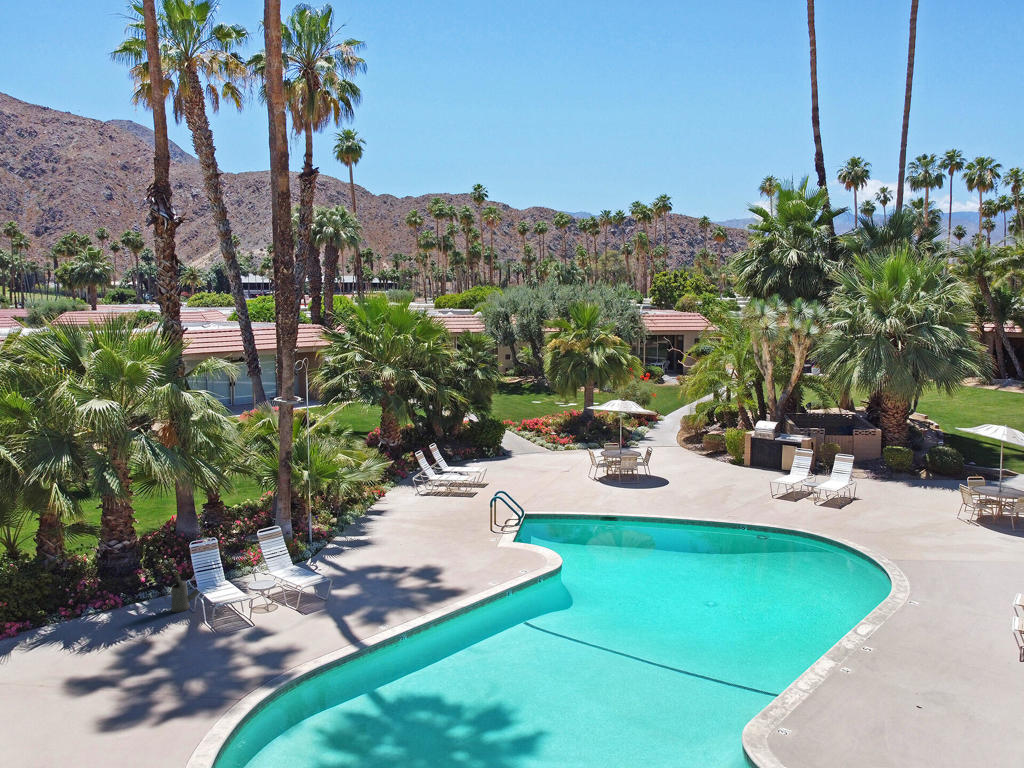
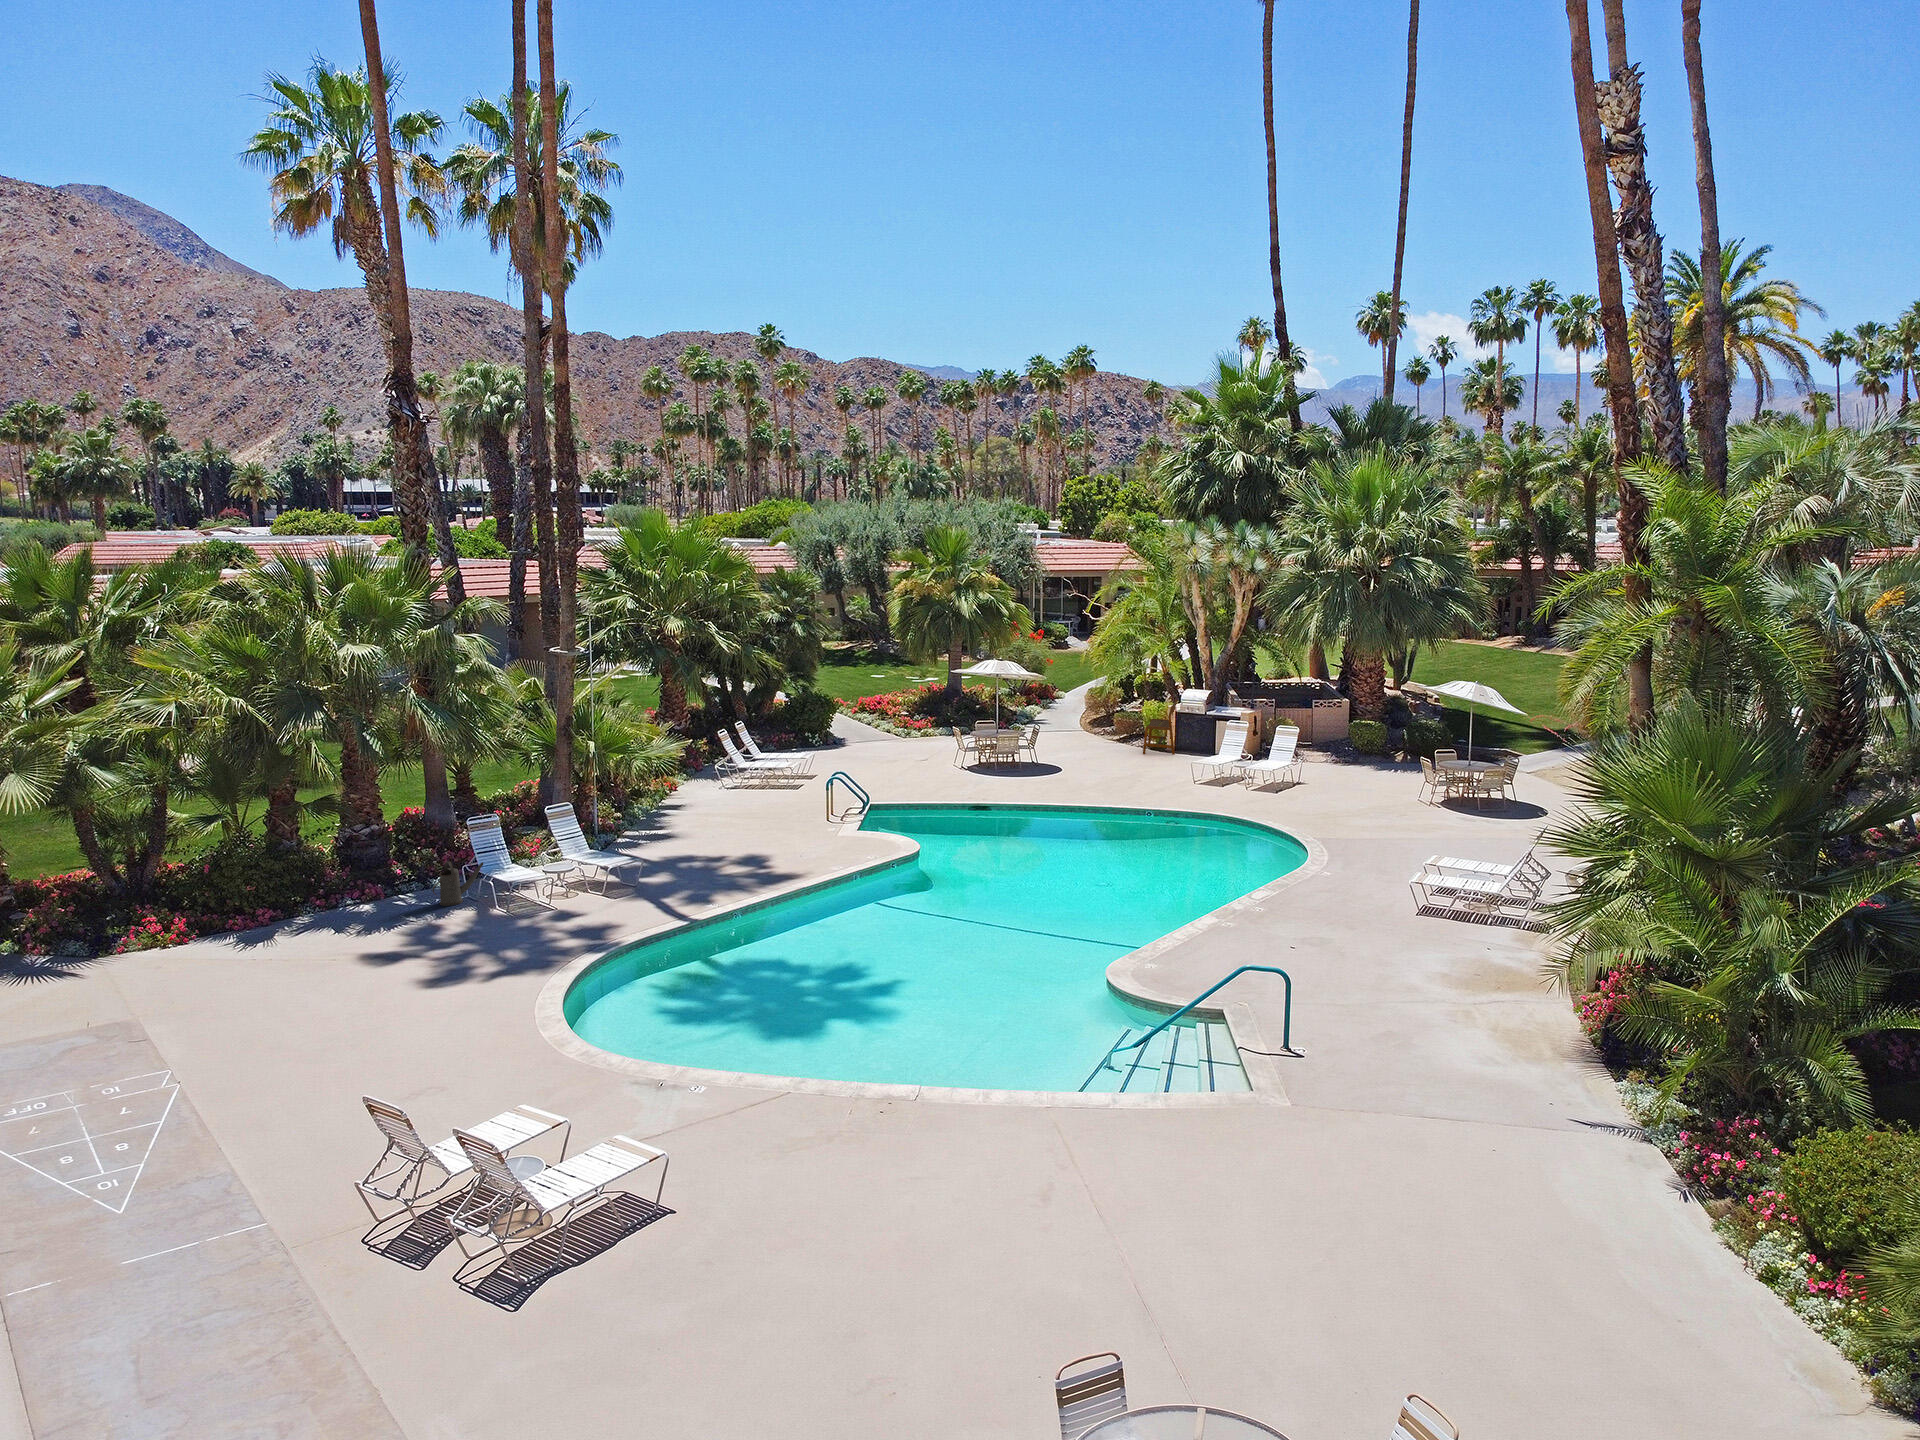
bench: none [727,429,753,471] -> present [1143,700,1177,755]

